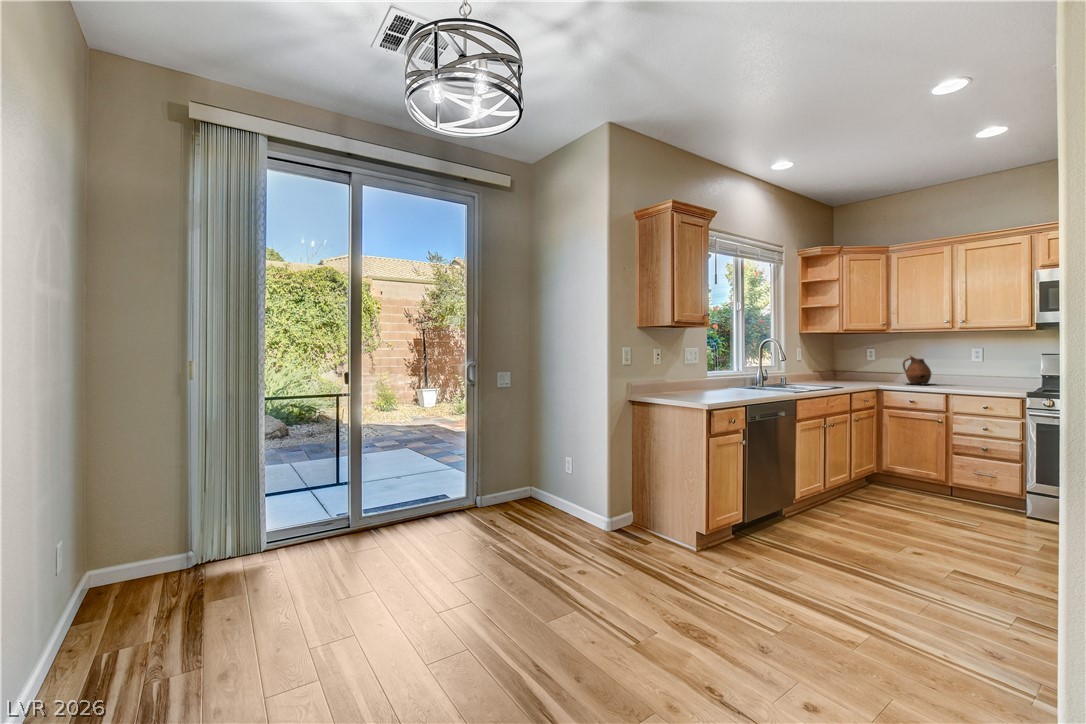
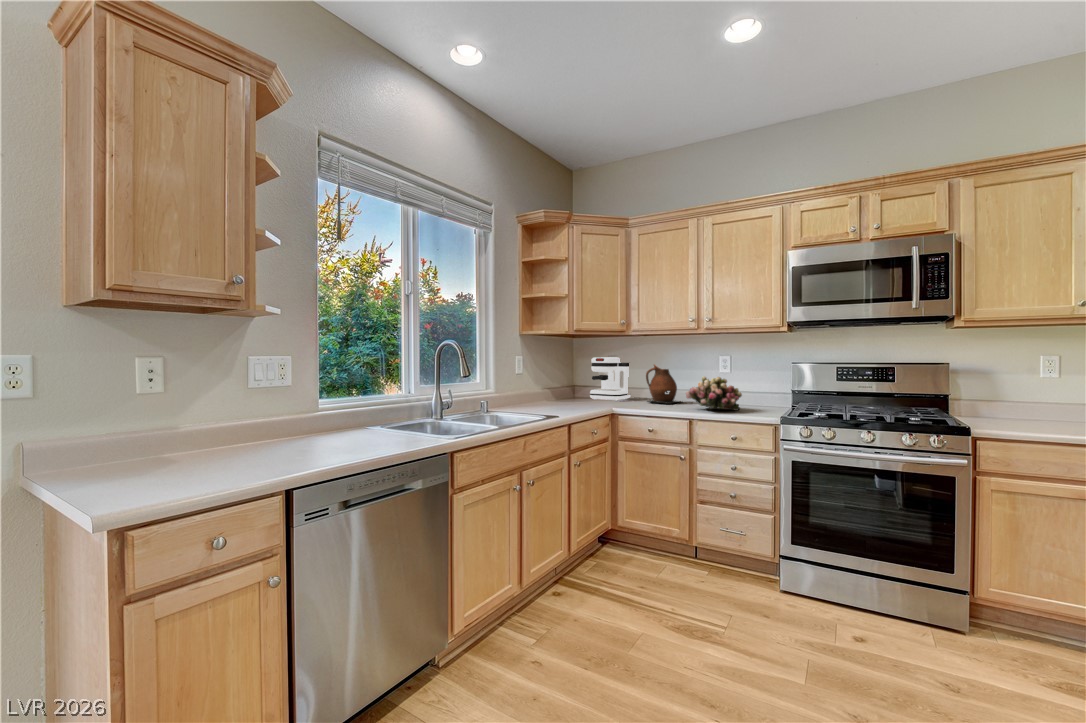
coffee maker: none [851,350,887,383] -> present [590,357,631,401]
flower arrangement: none [941,363,993,389] -> present [686,376,742,411]

